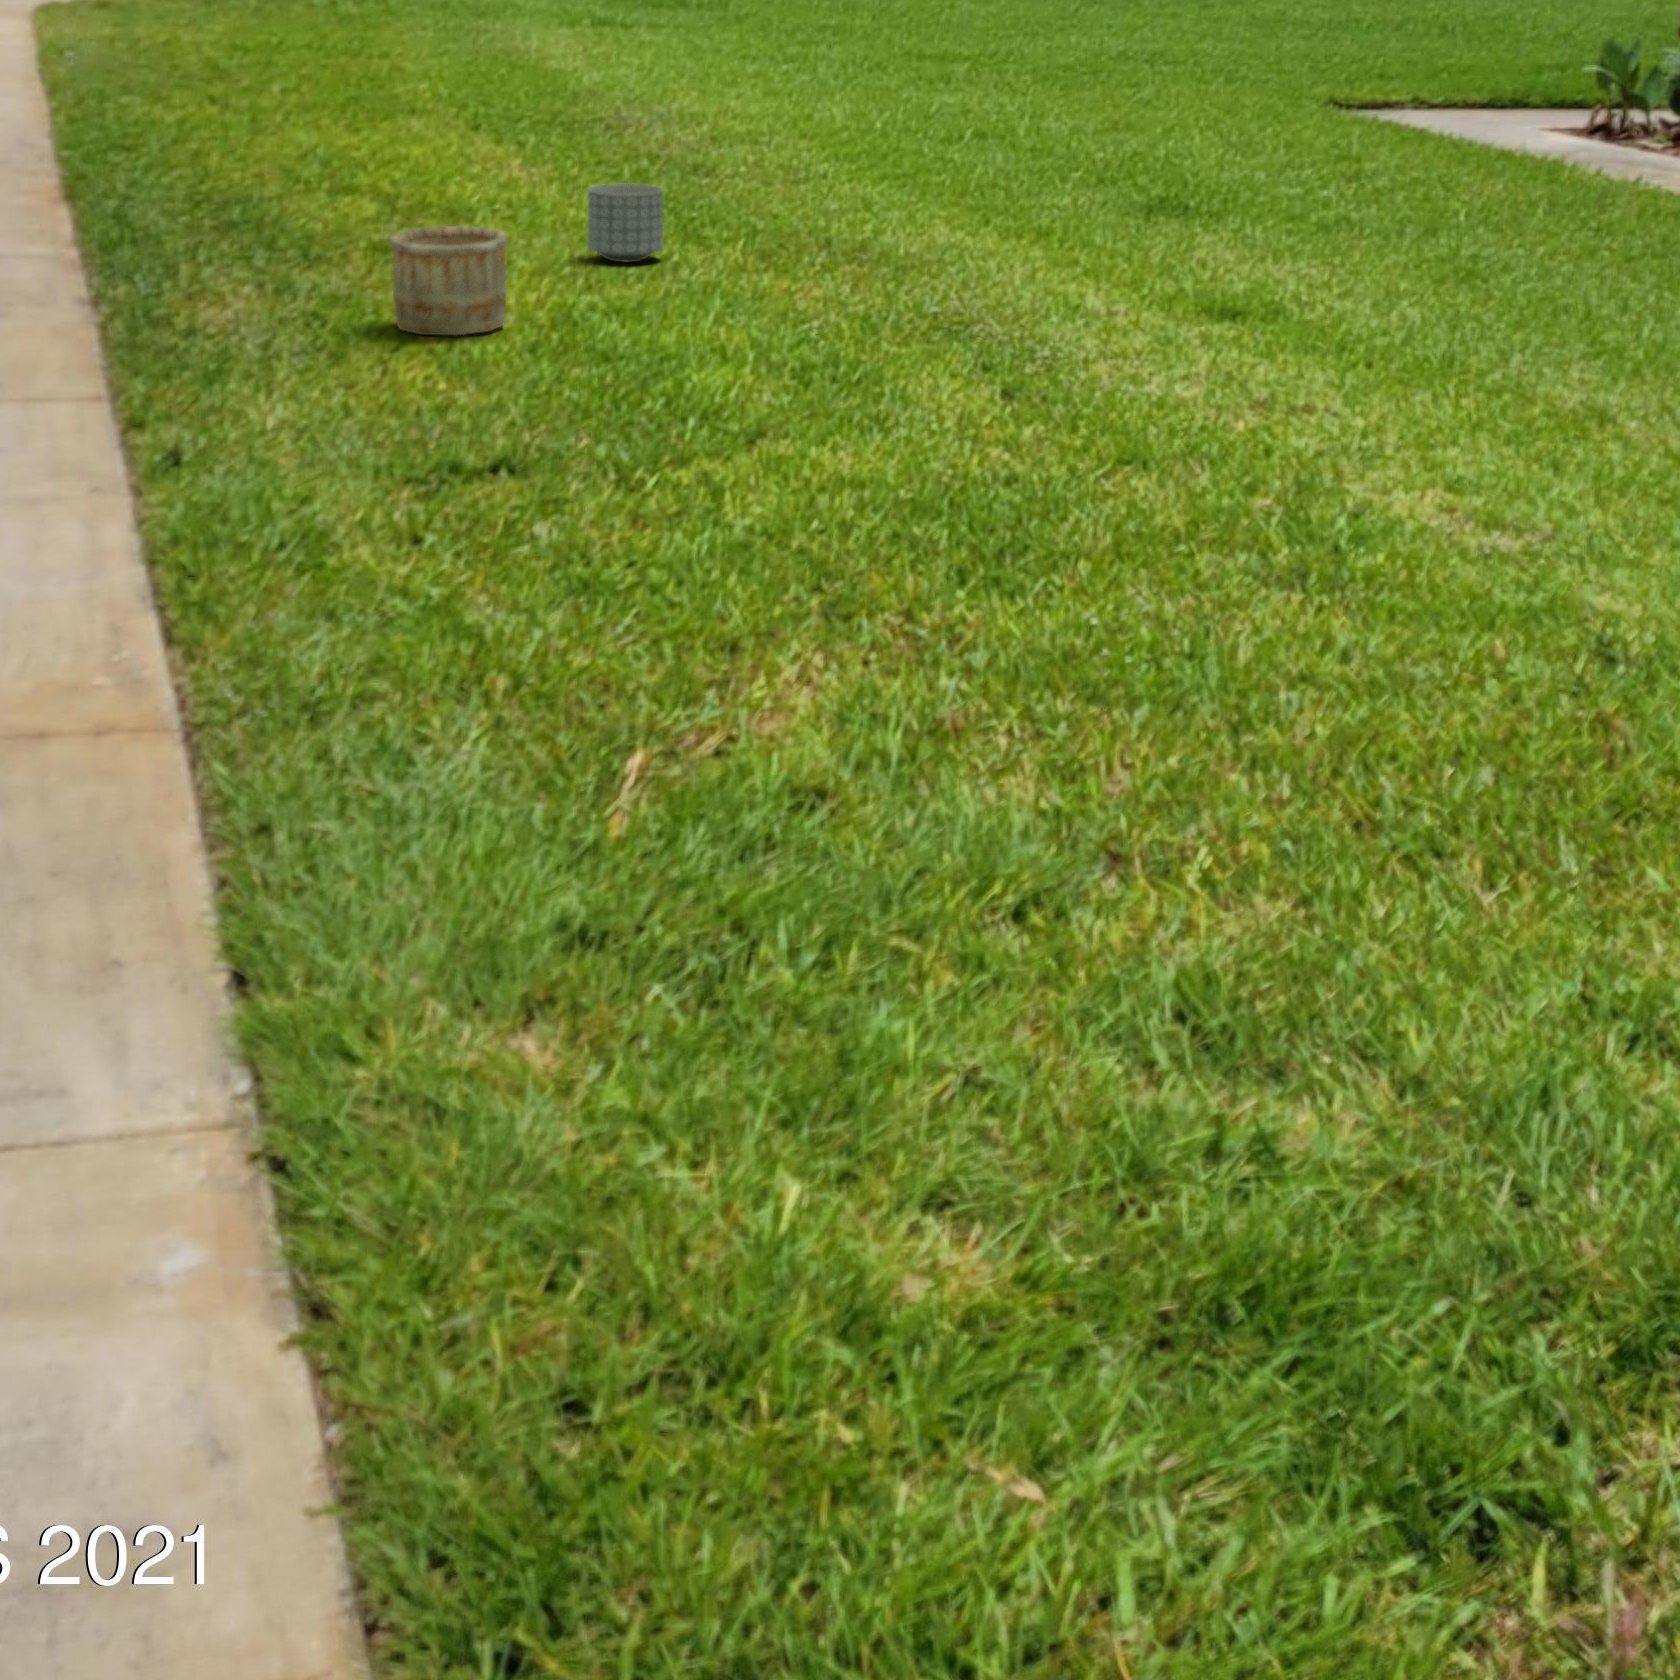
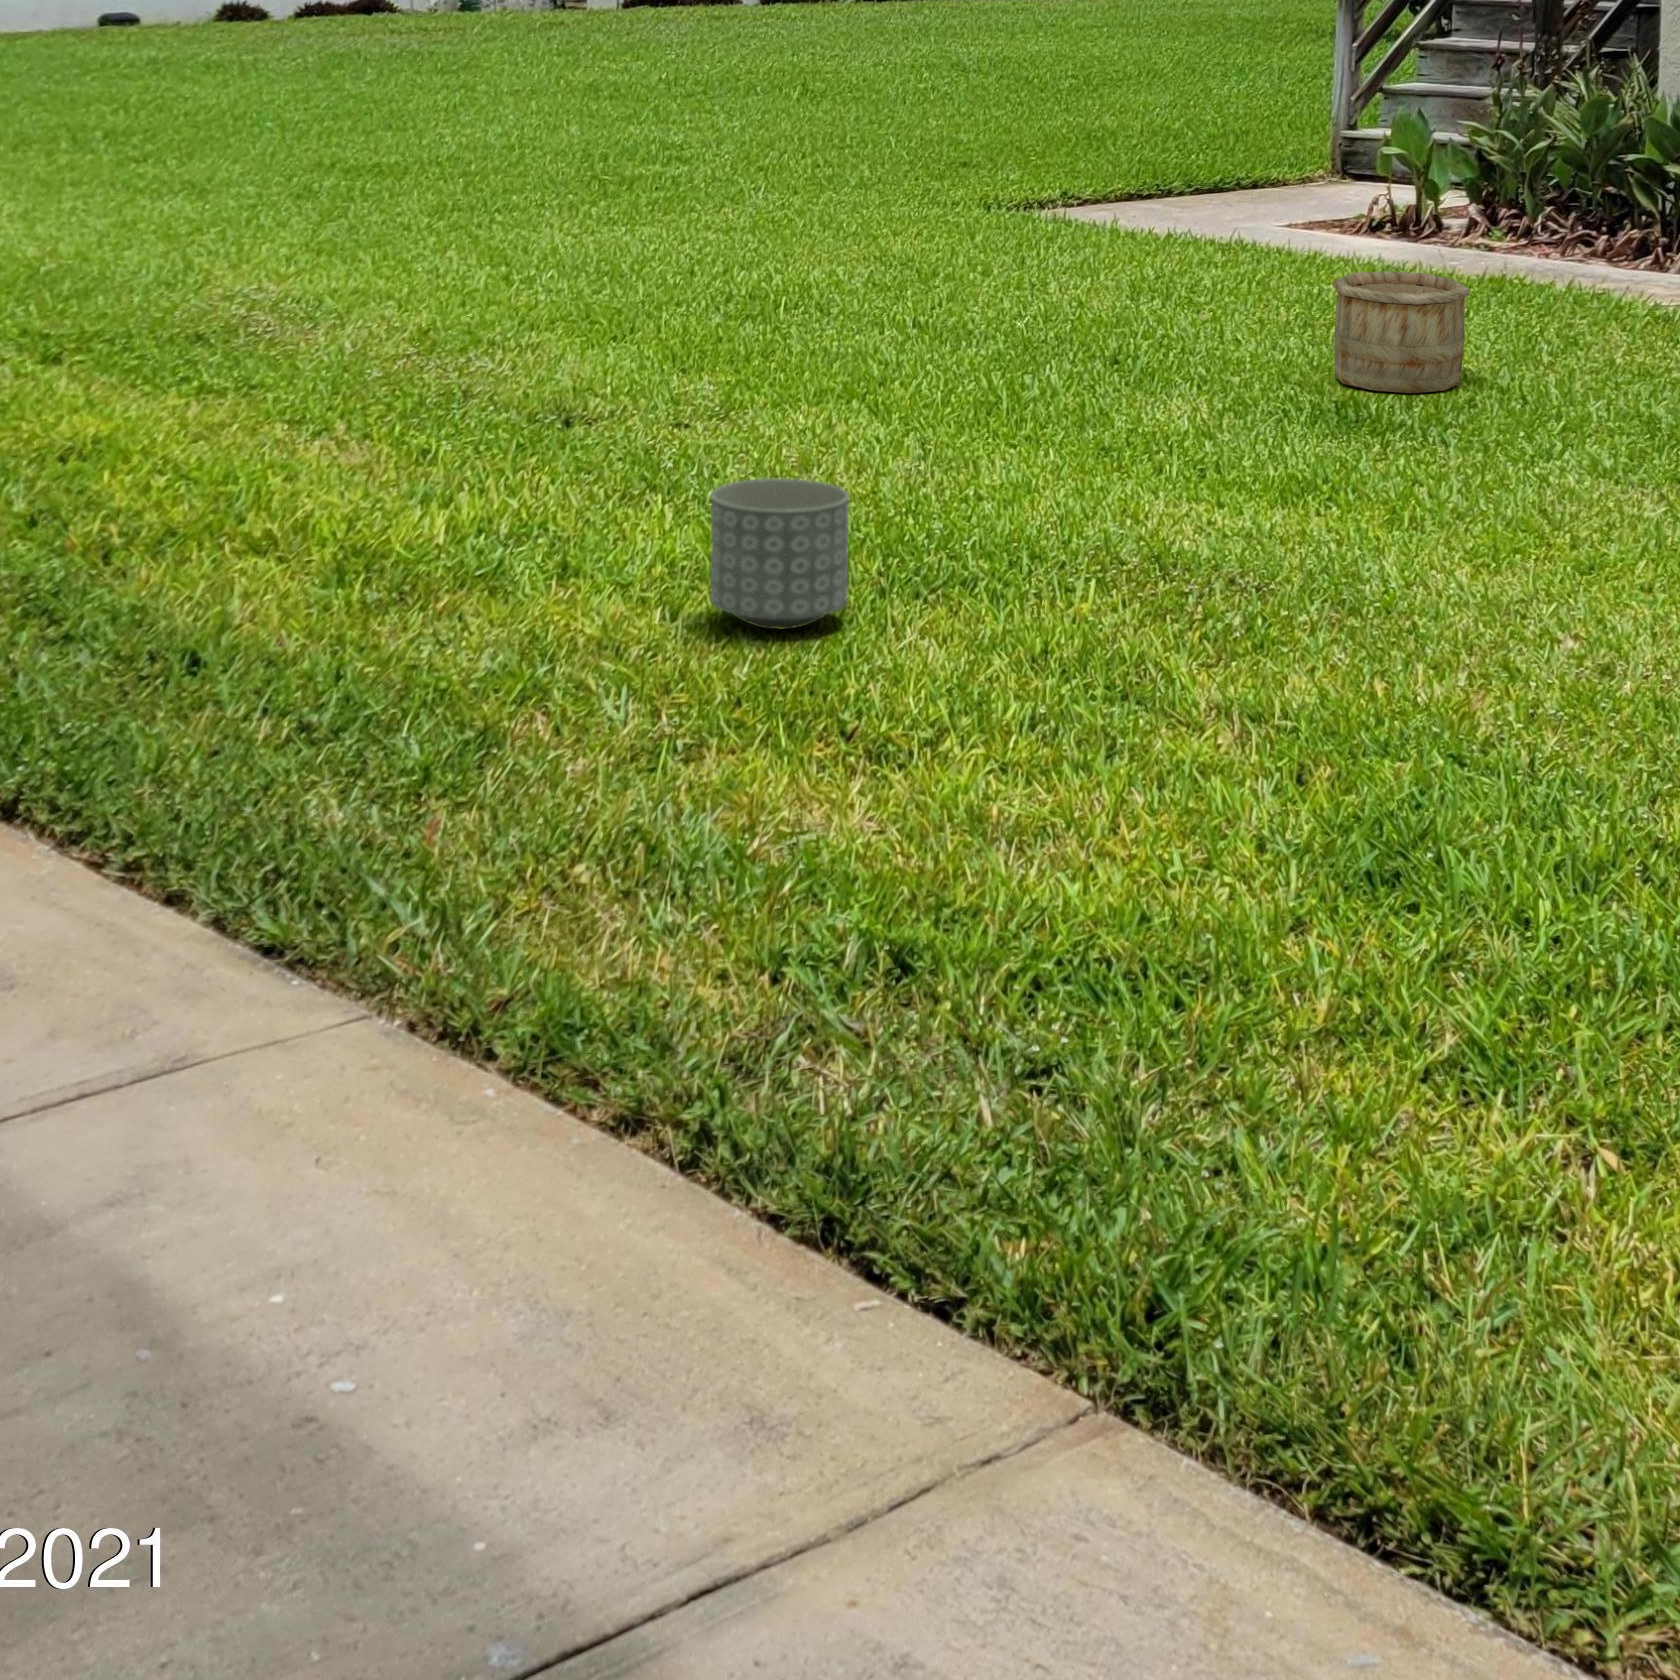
wooden bucket: present [389,226,508,335] -> present [1333,271,1470,393]

